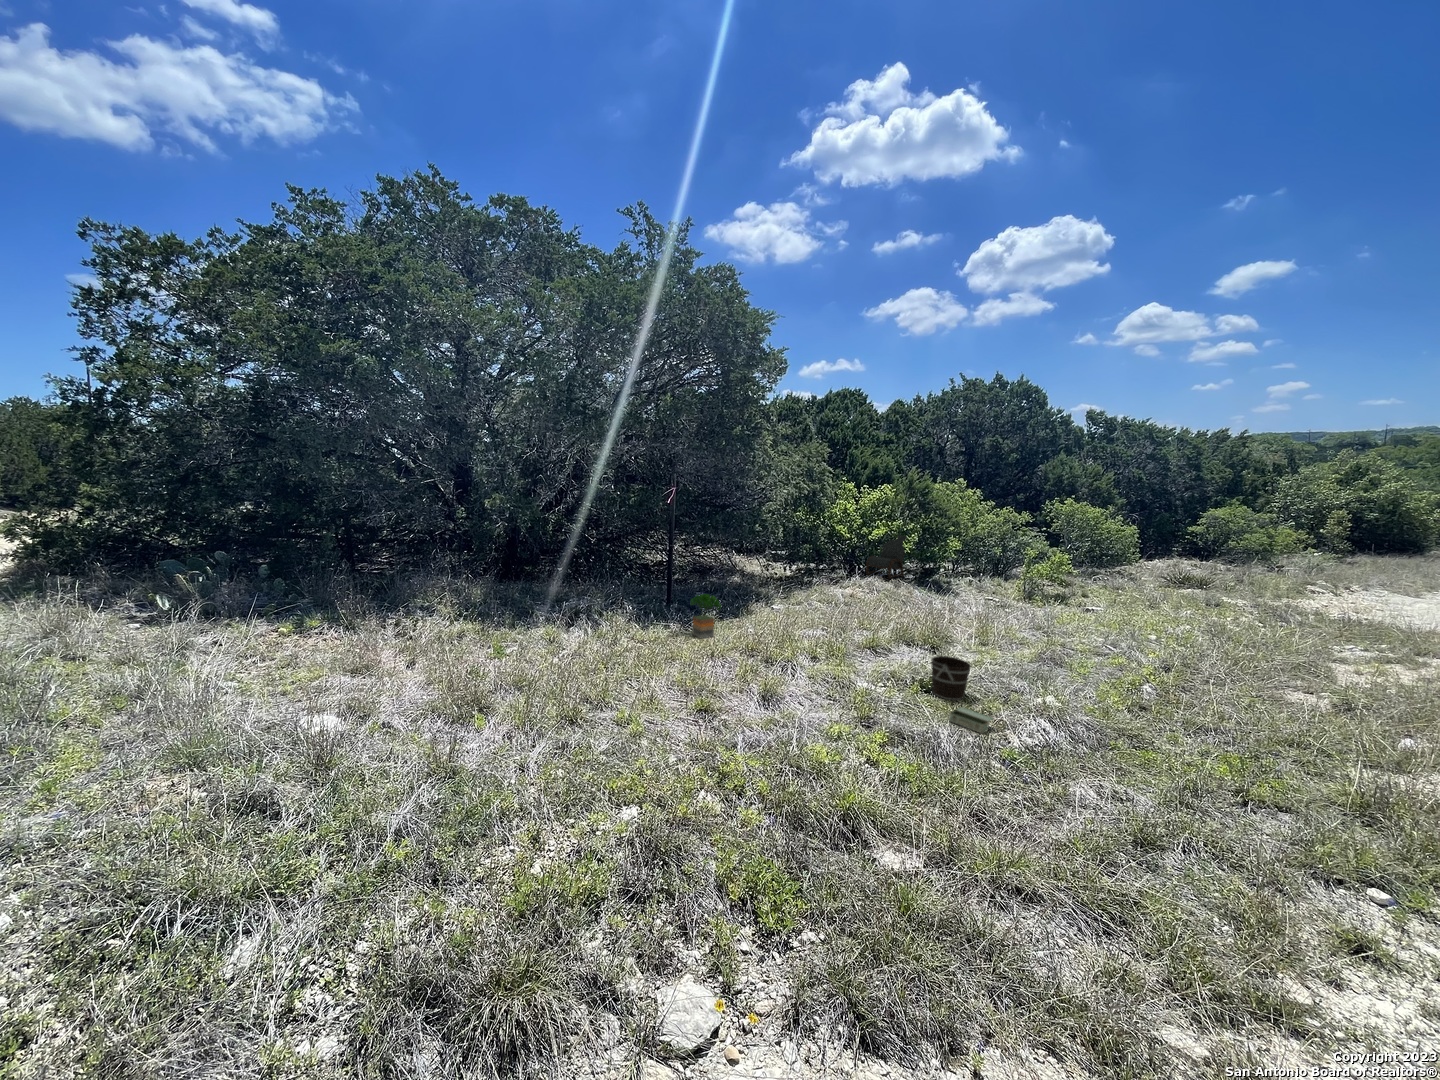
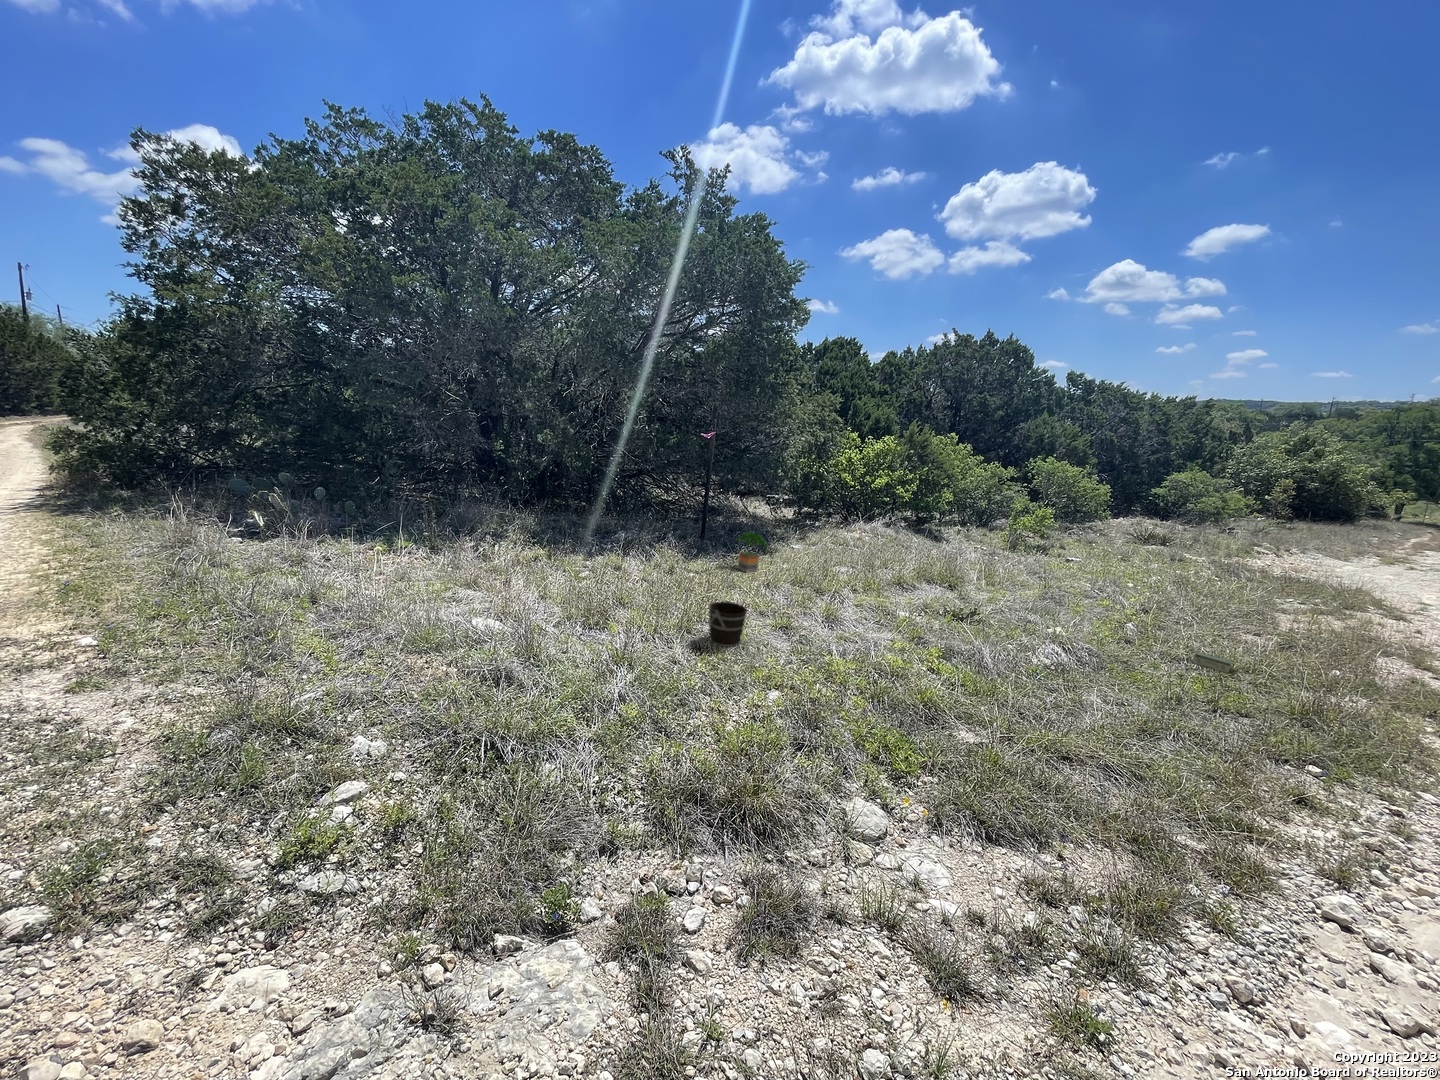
lounge chair: present [866,535,907,579] -> none [869,483,911,526]
bucket: present [931,656,971,700] -> present [709,601,747,647]
toolbox: present [949,707,994,733] -> present [1192,652,1232,673]

